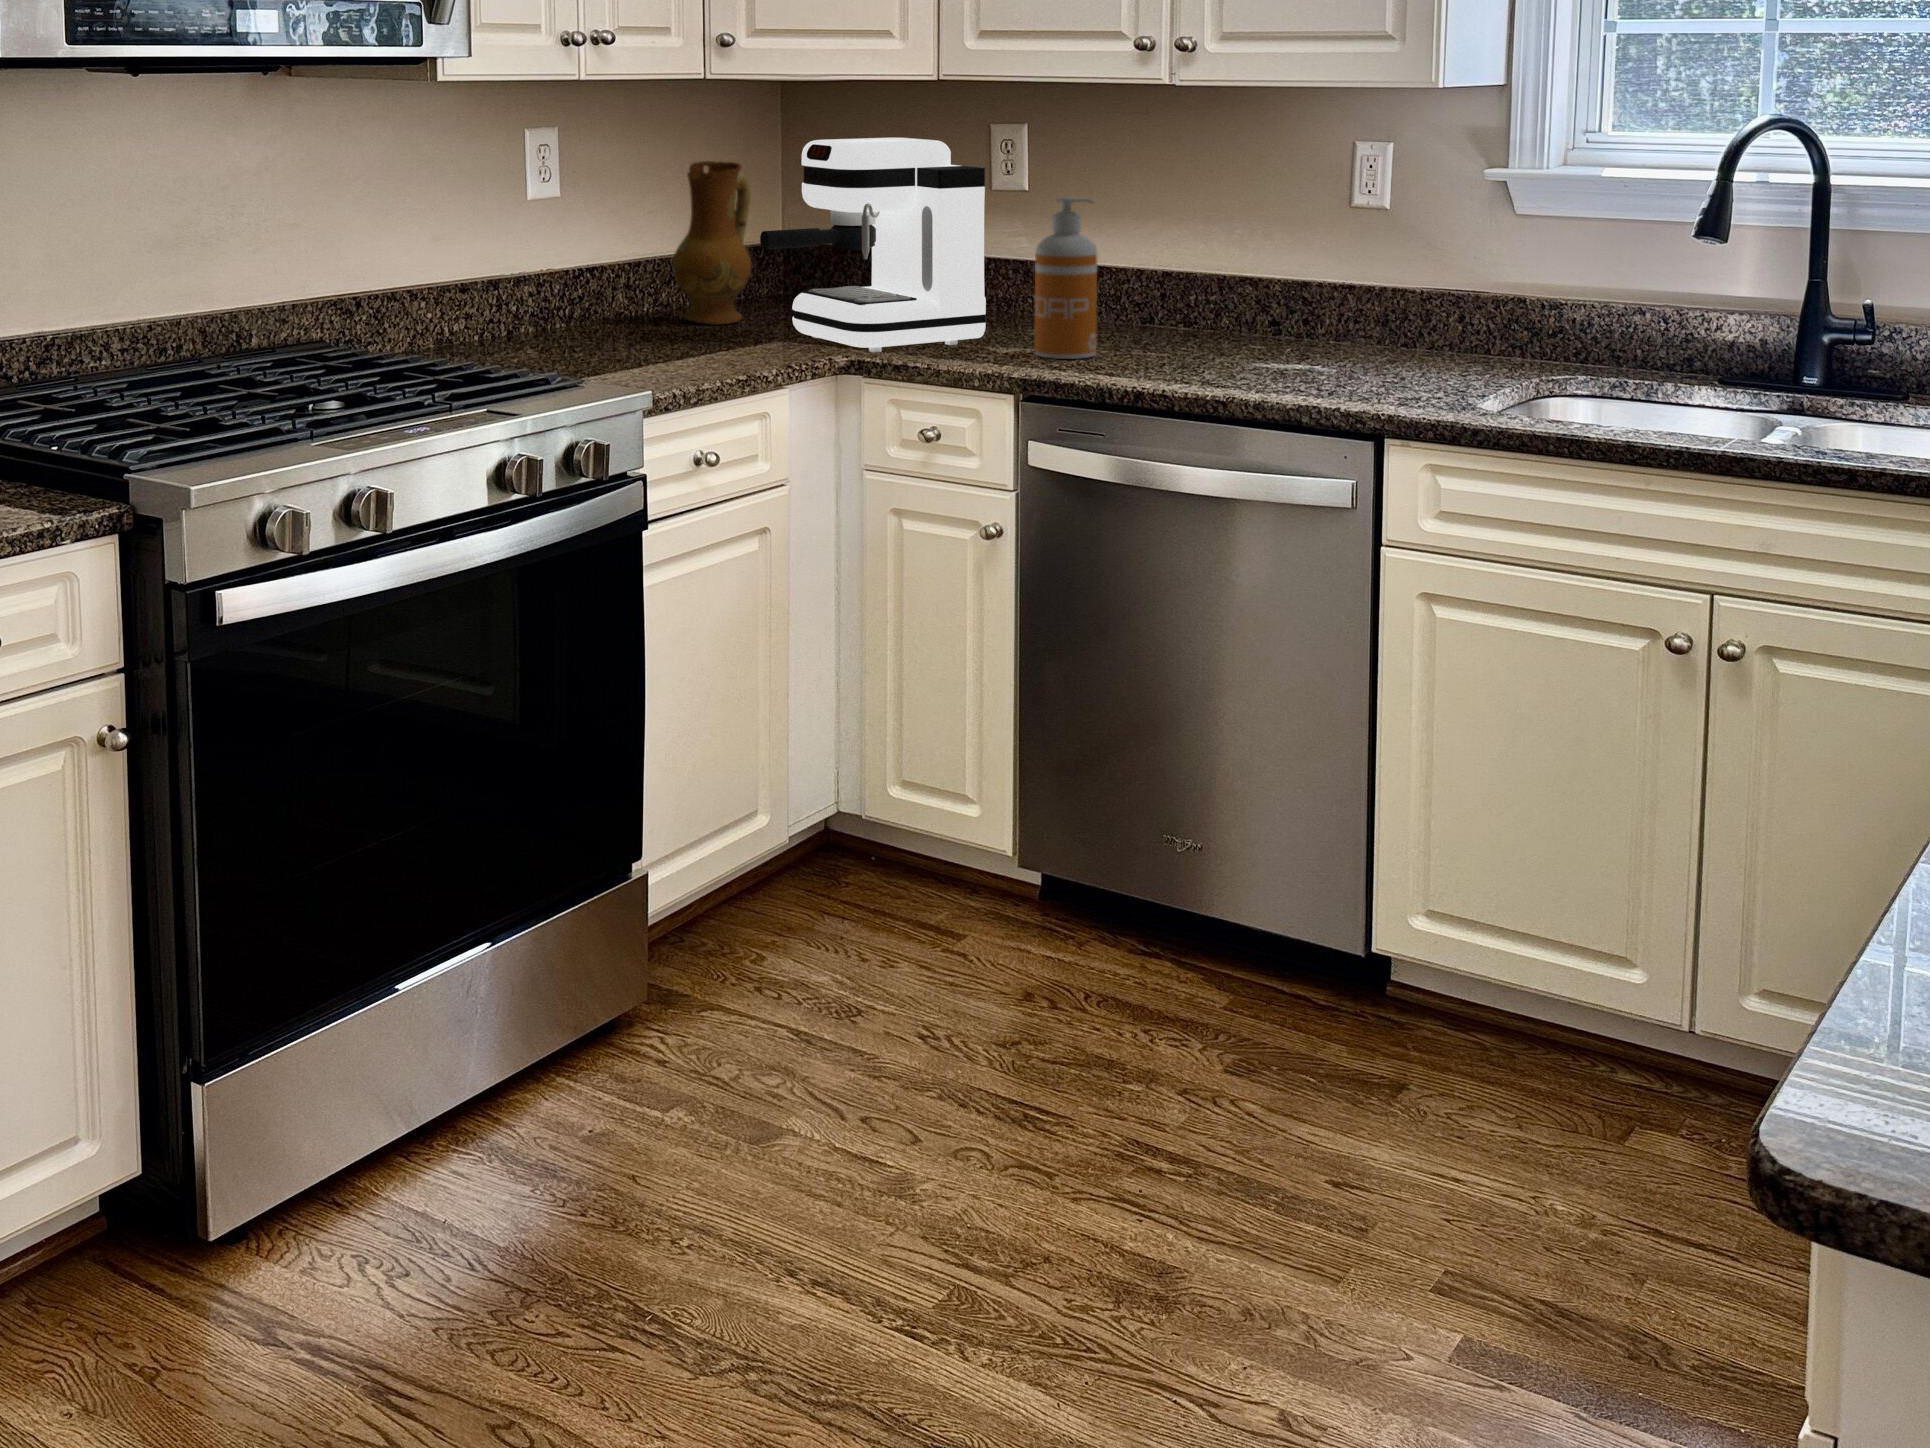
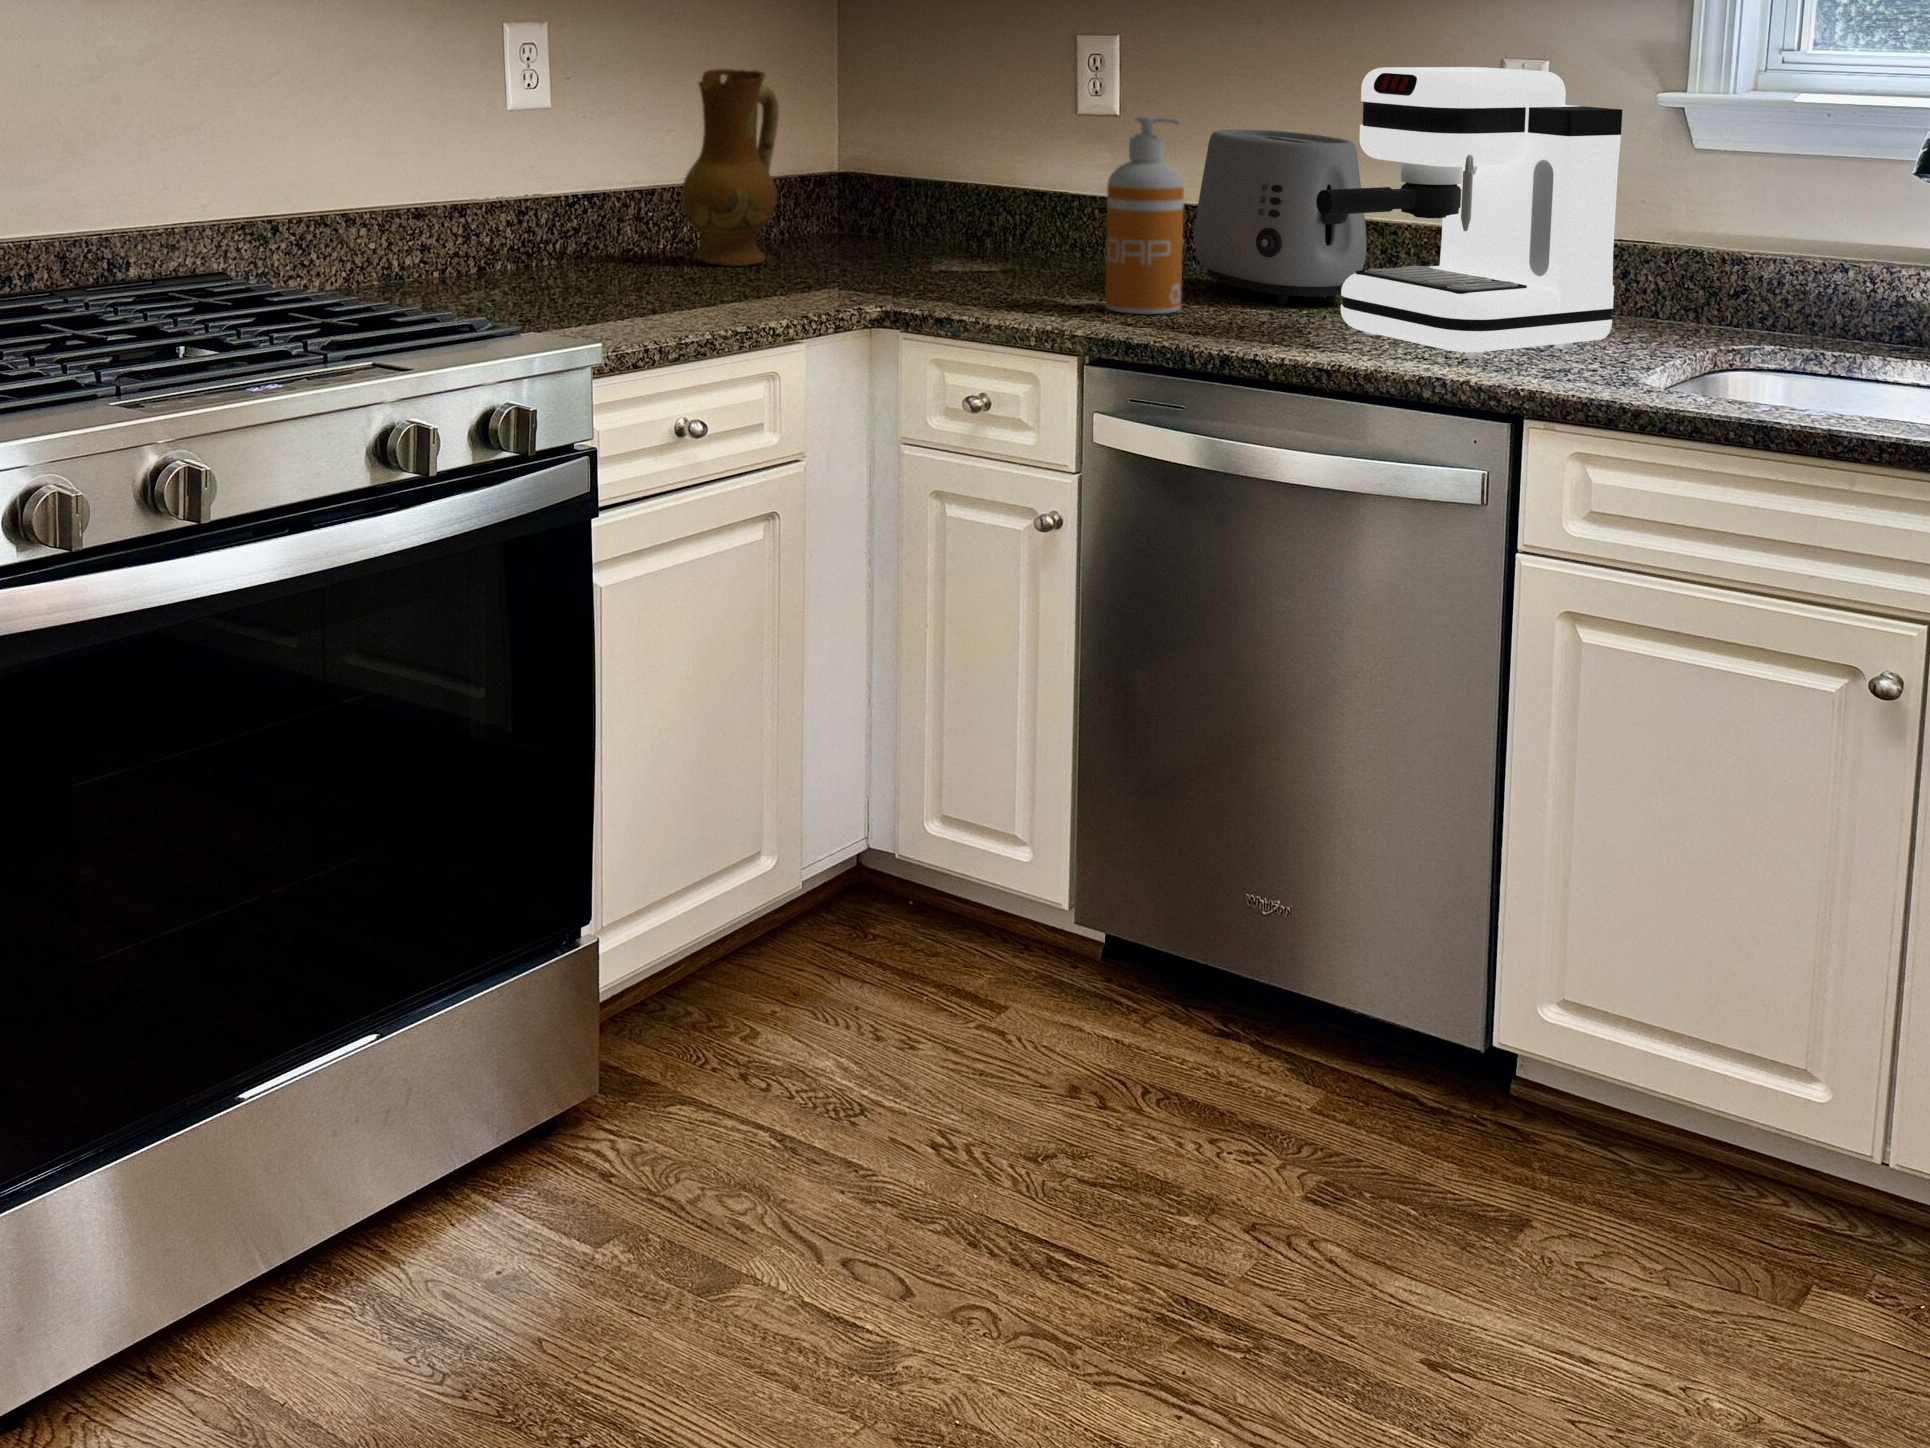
coffee maker: present [760,138,986,352] -> present [1316,67,1622,358]
toaster: none [1101,203,1246,348] -> present [1195,130,1366,304]

